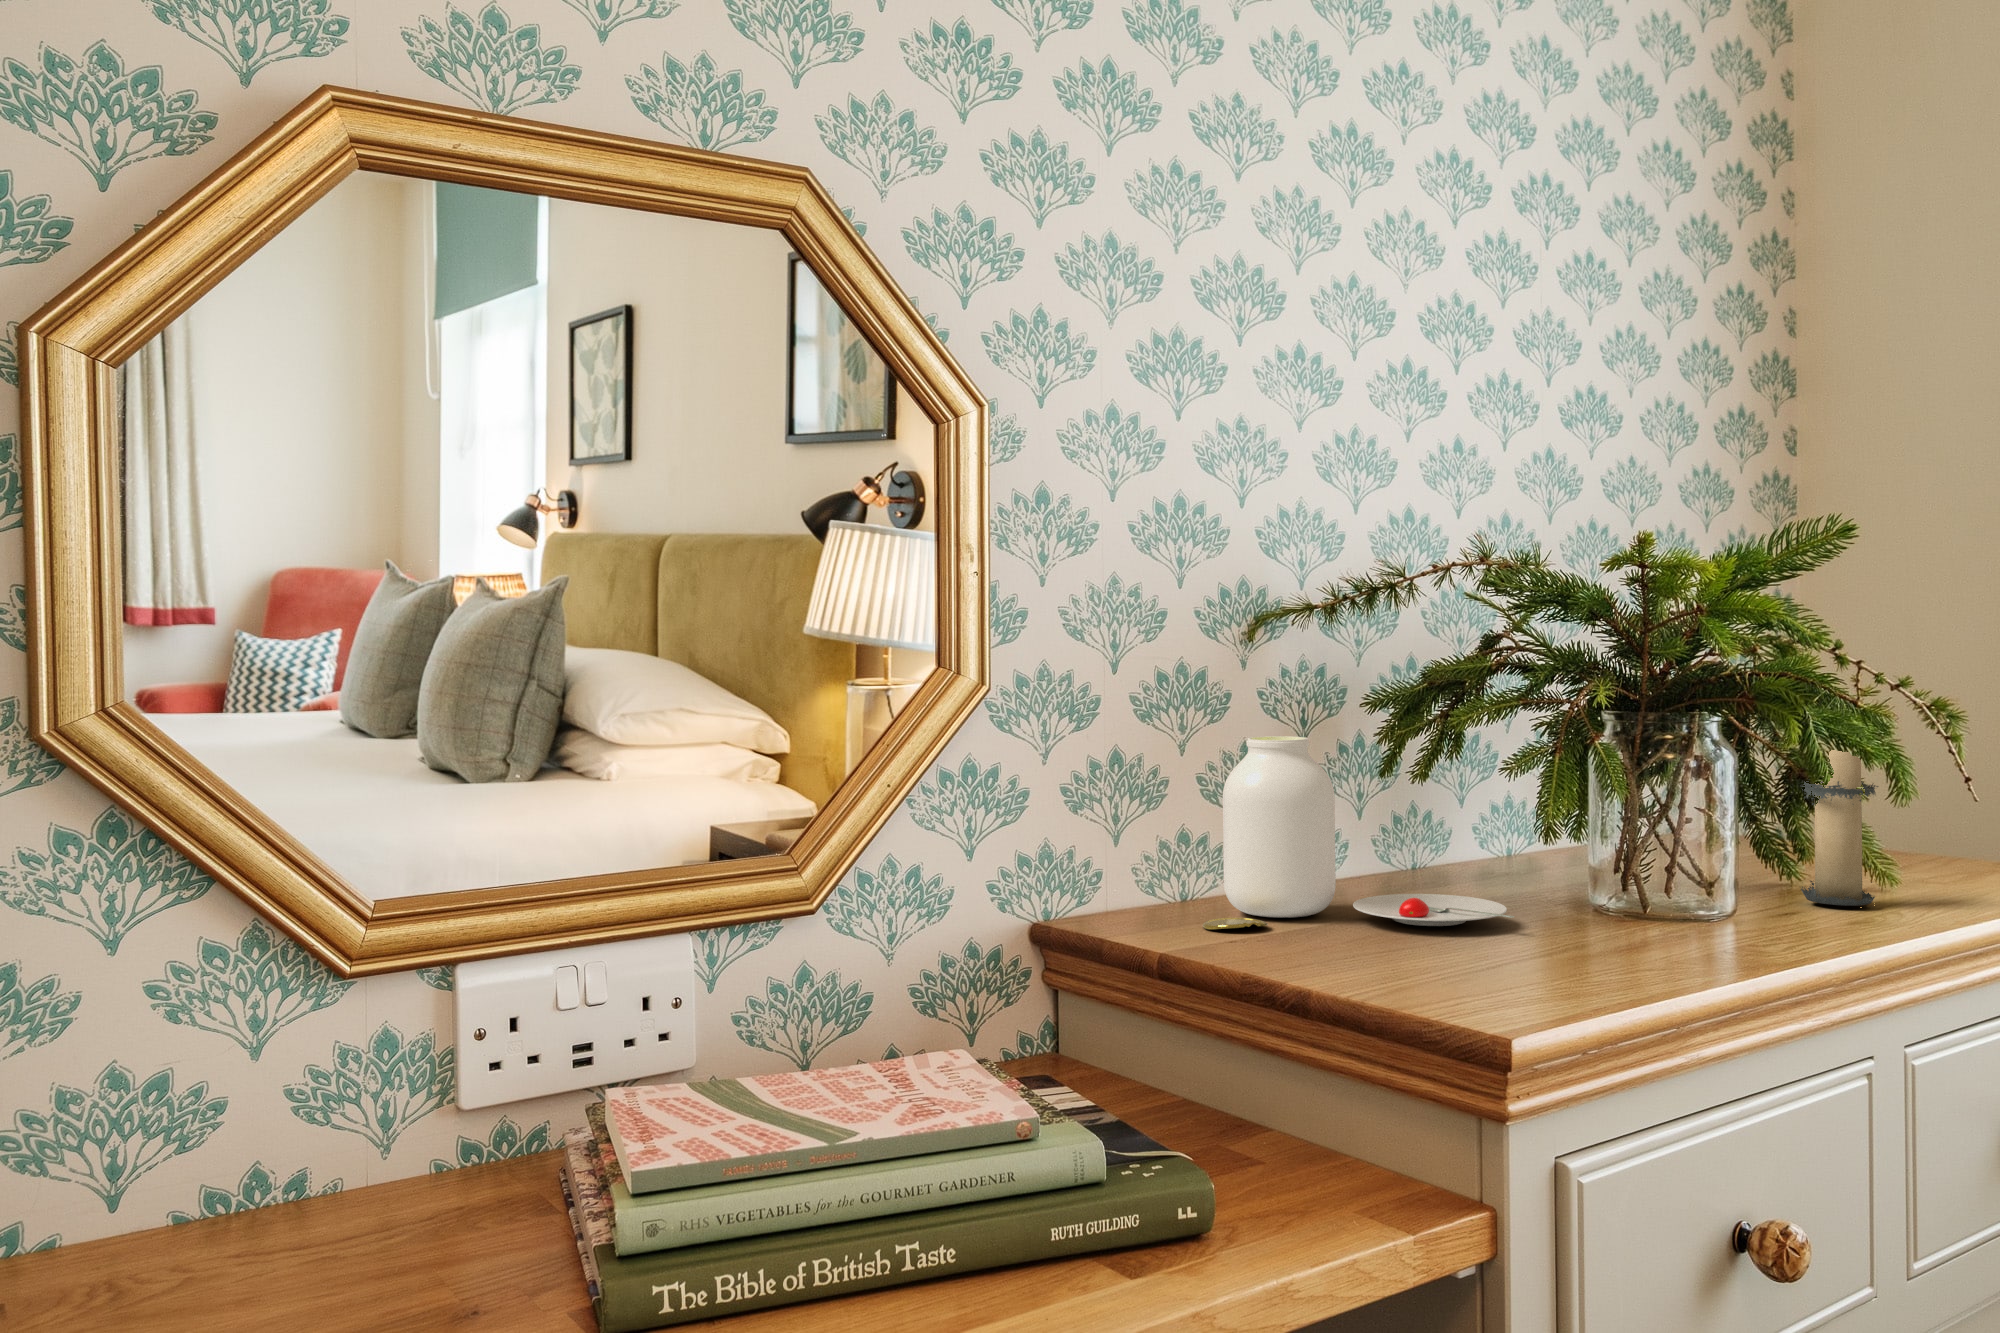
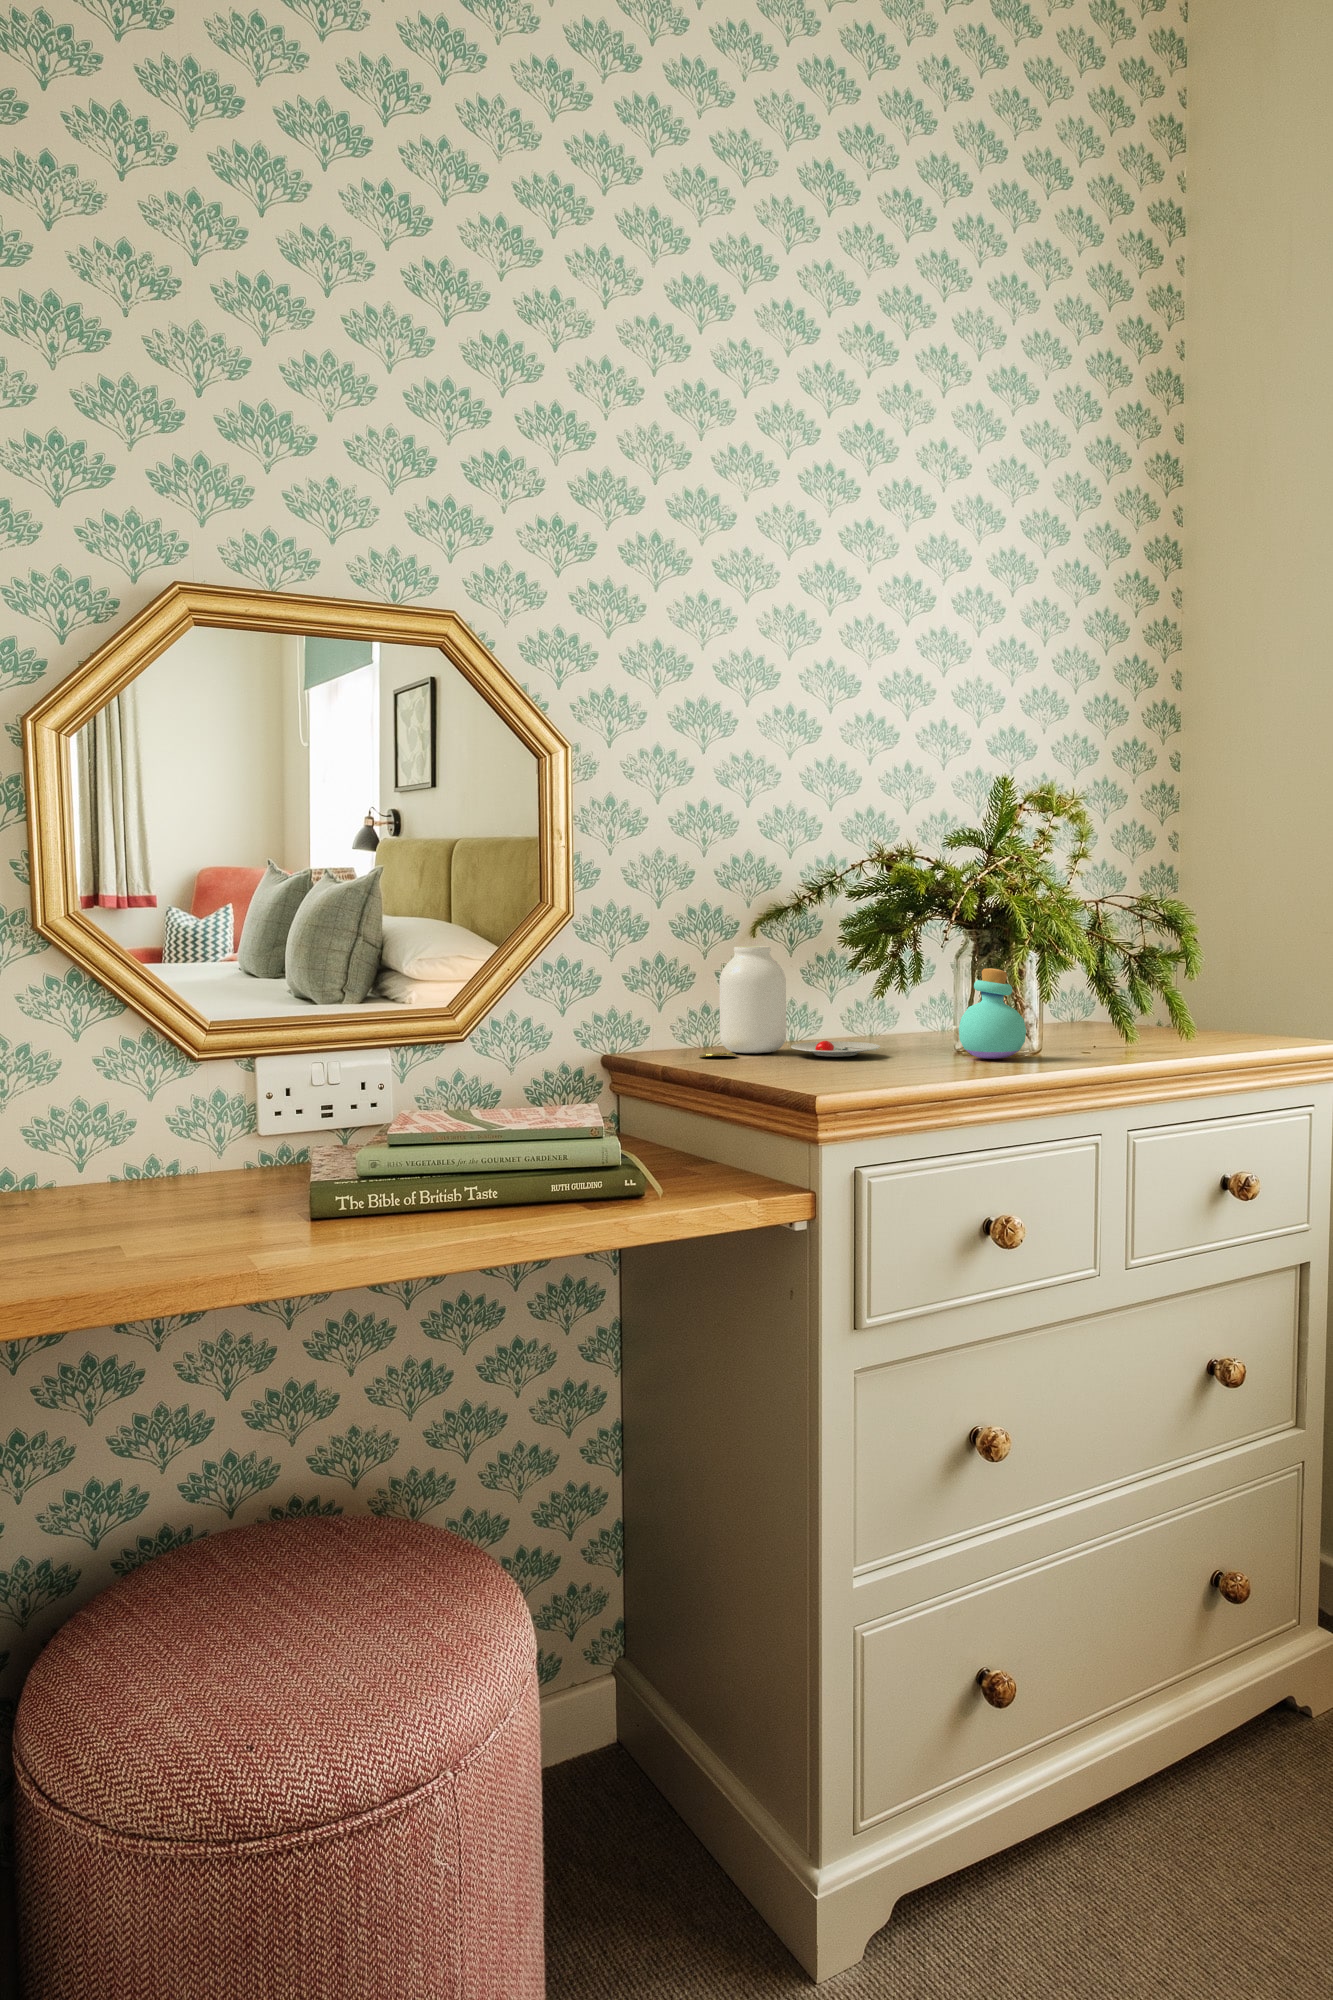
candle: present [1801,750,1878,905] -> none [1074,944,1130,1052]
perfume bottle: none [1638,777,1759,928] -> present [959,968,1026,1059]

